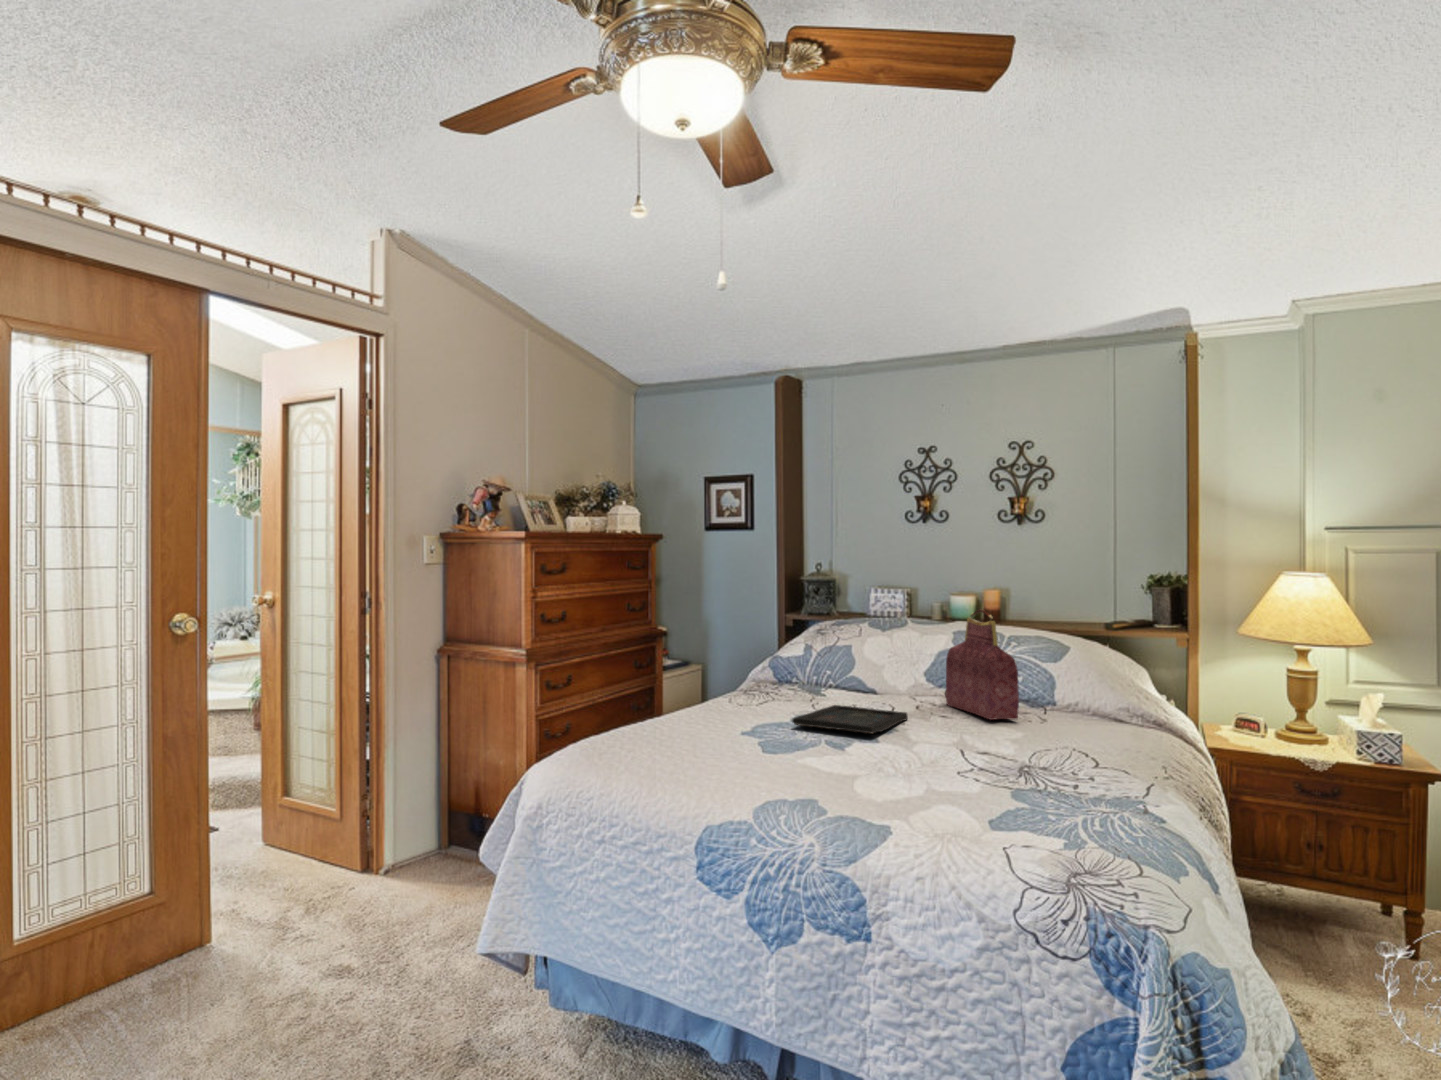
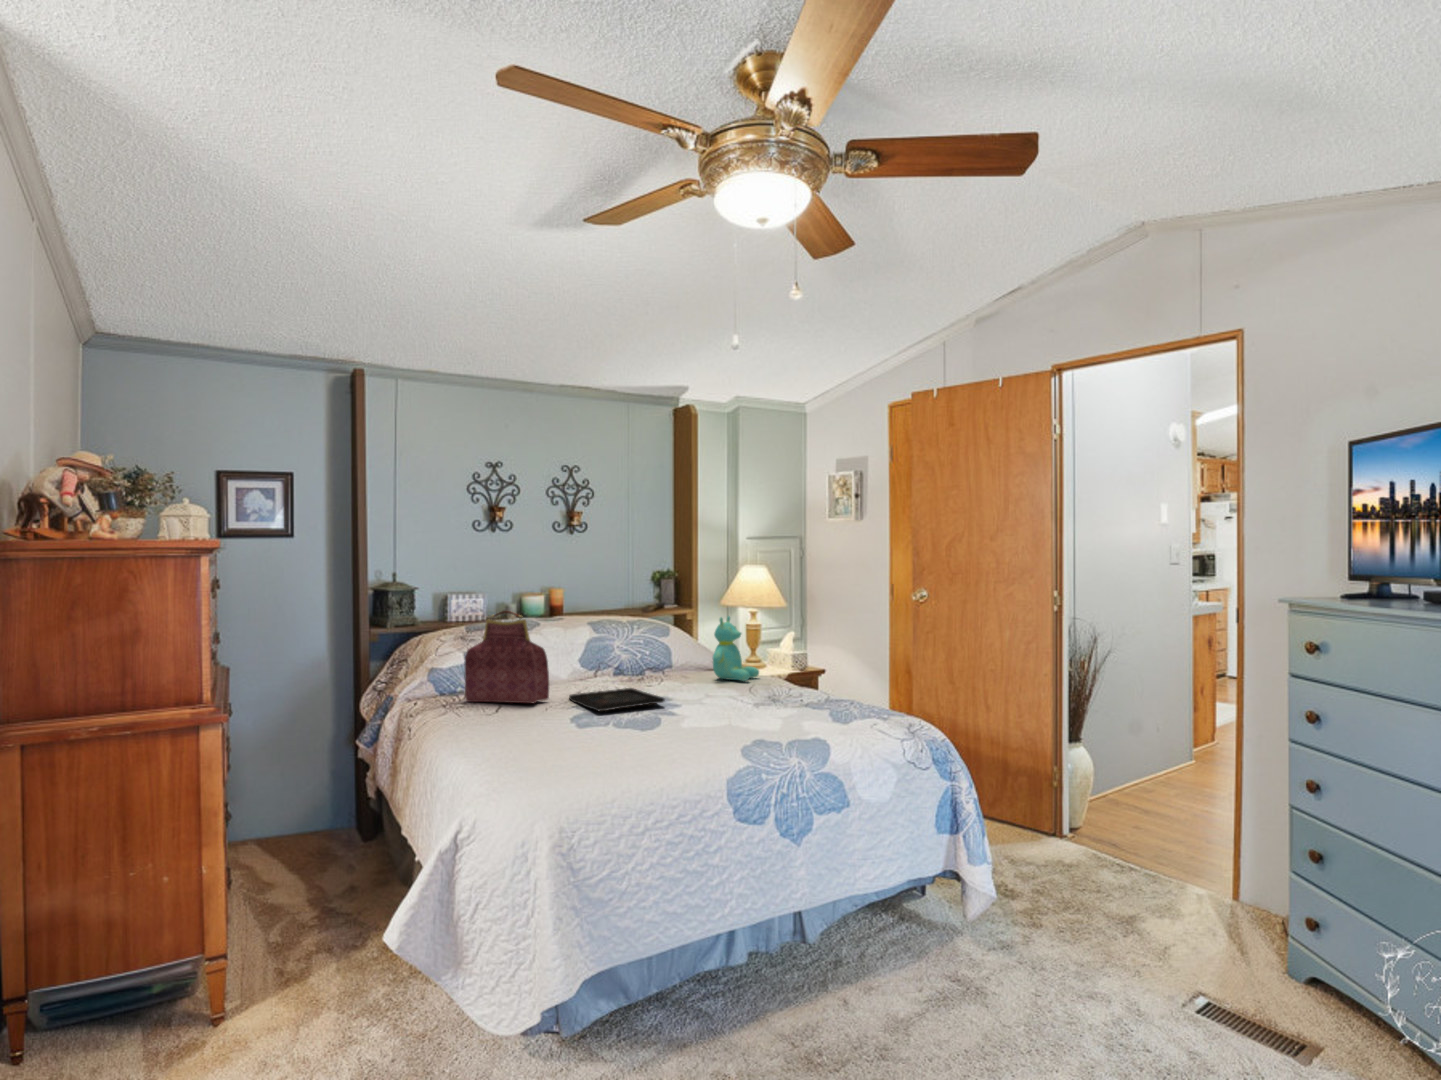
handbag: present [946,610,1019,720] -> present [464,611,549,703]
teddy bear: none [1038,640,1122,740] -> present [713,616,759,681]

